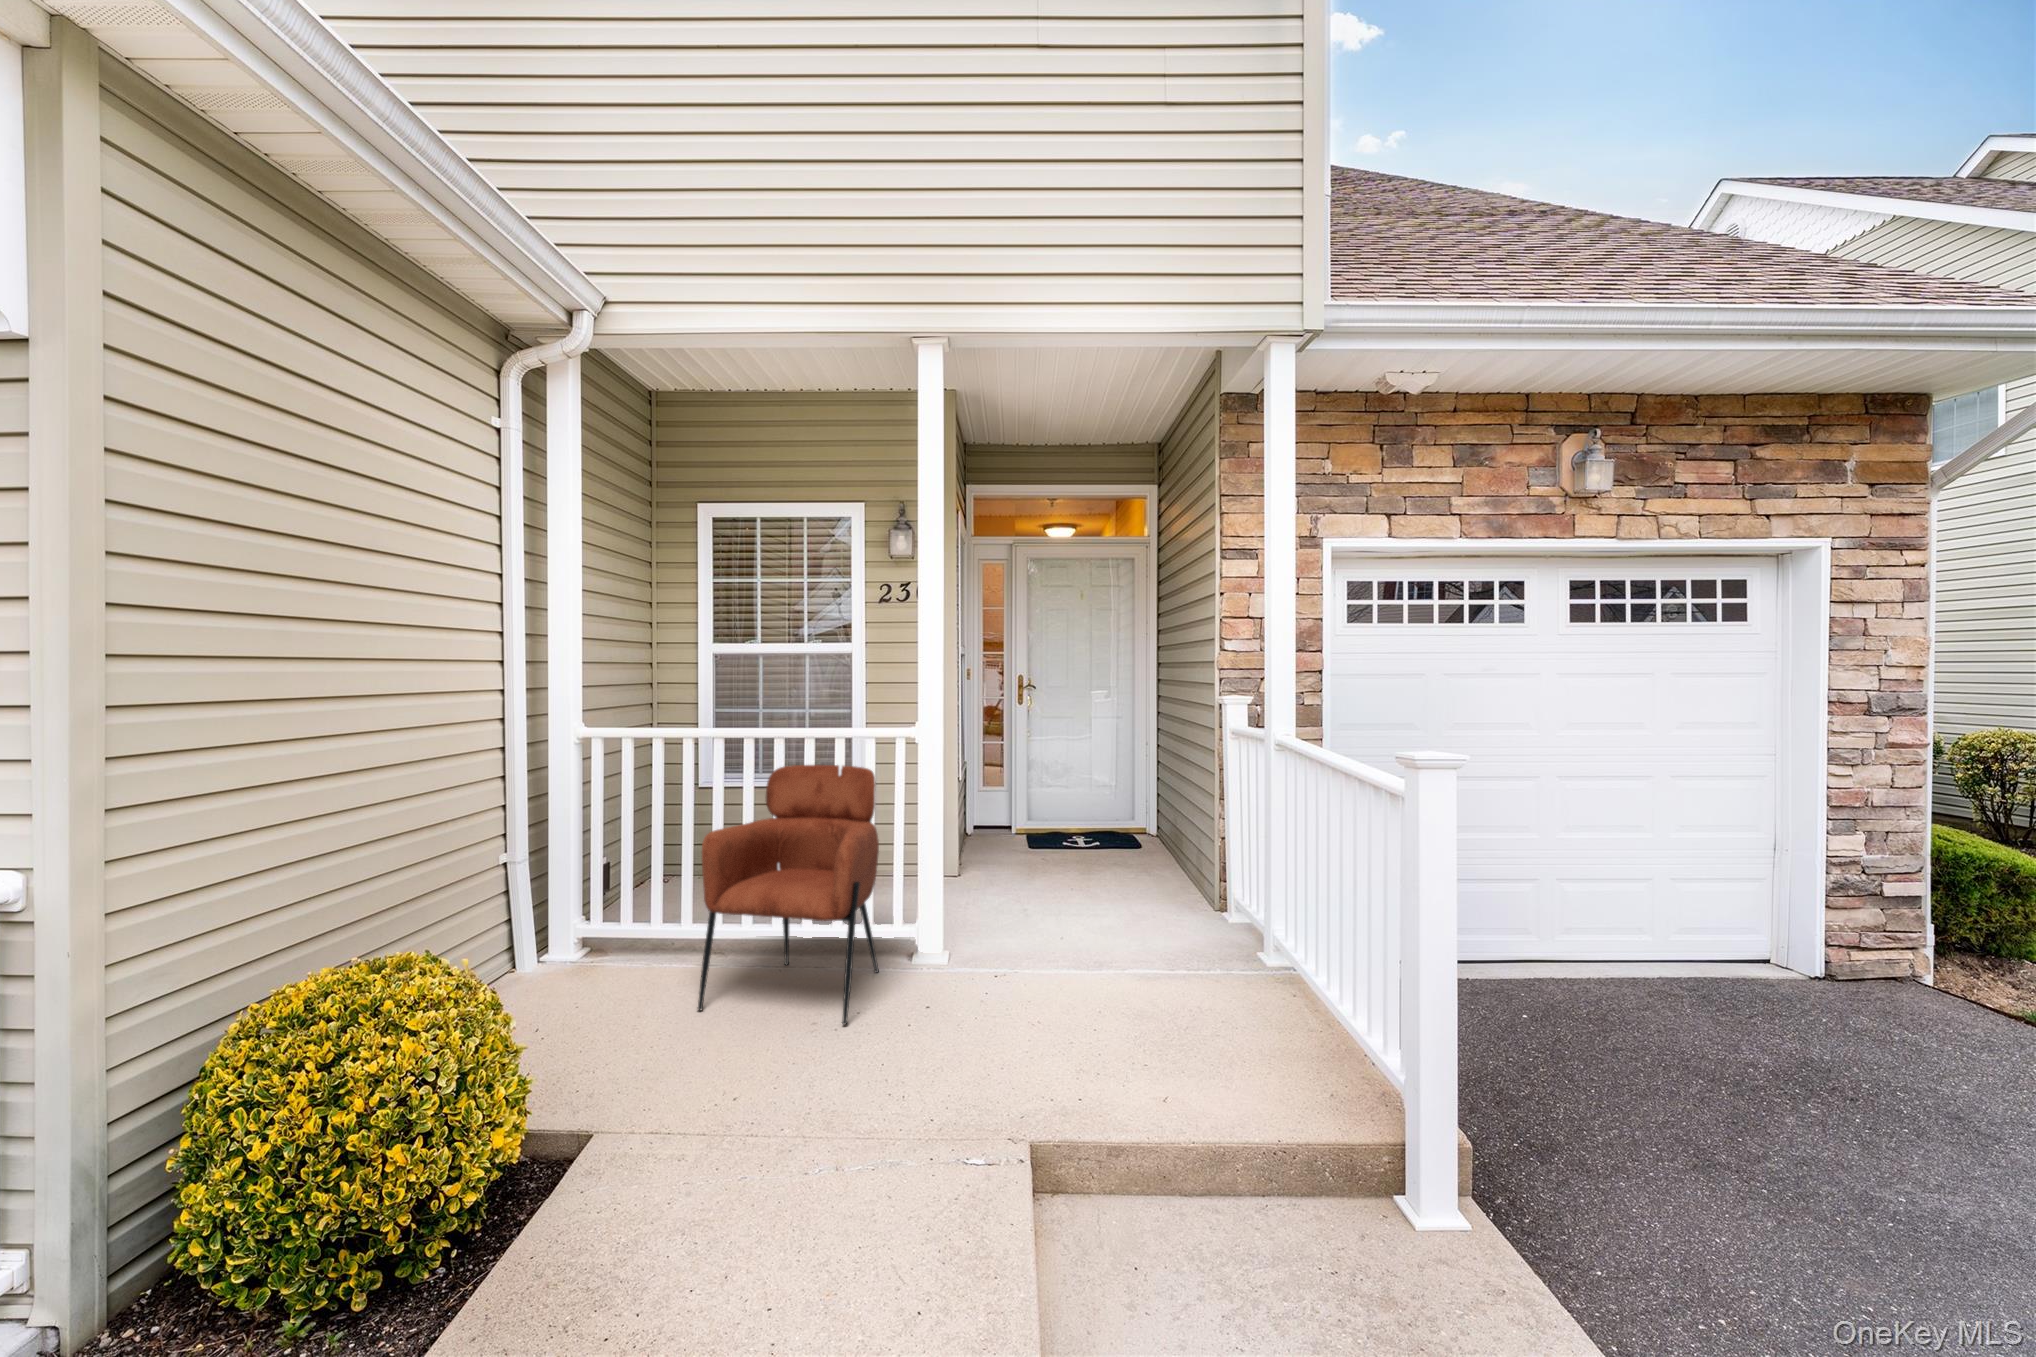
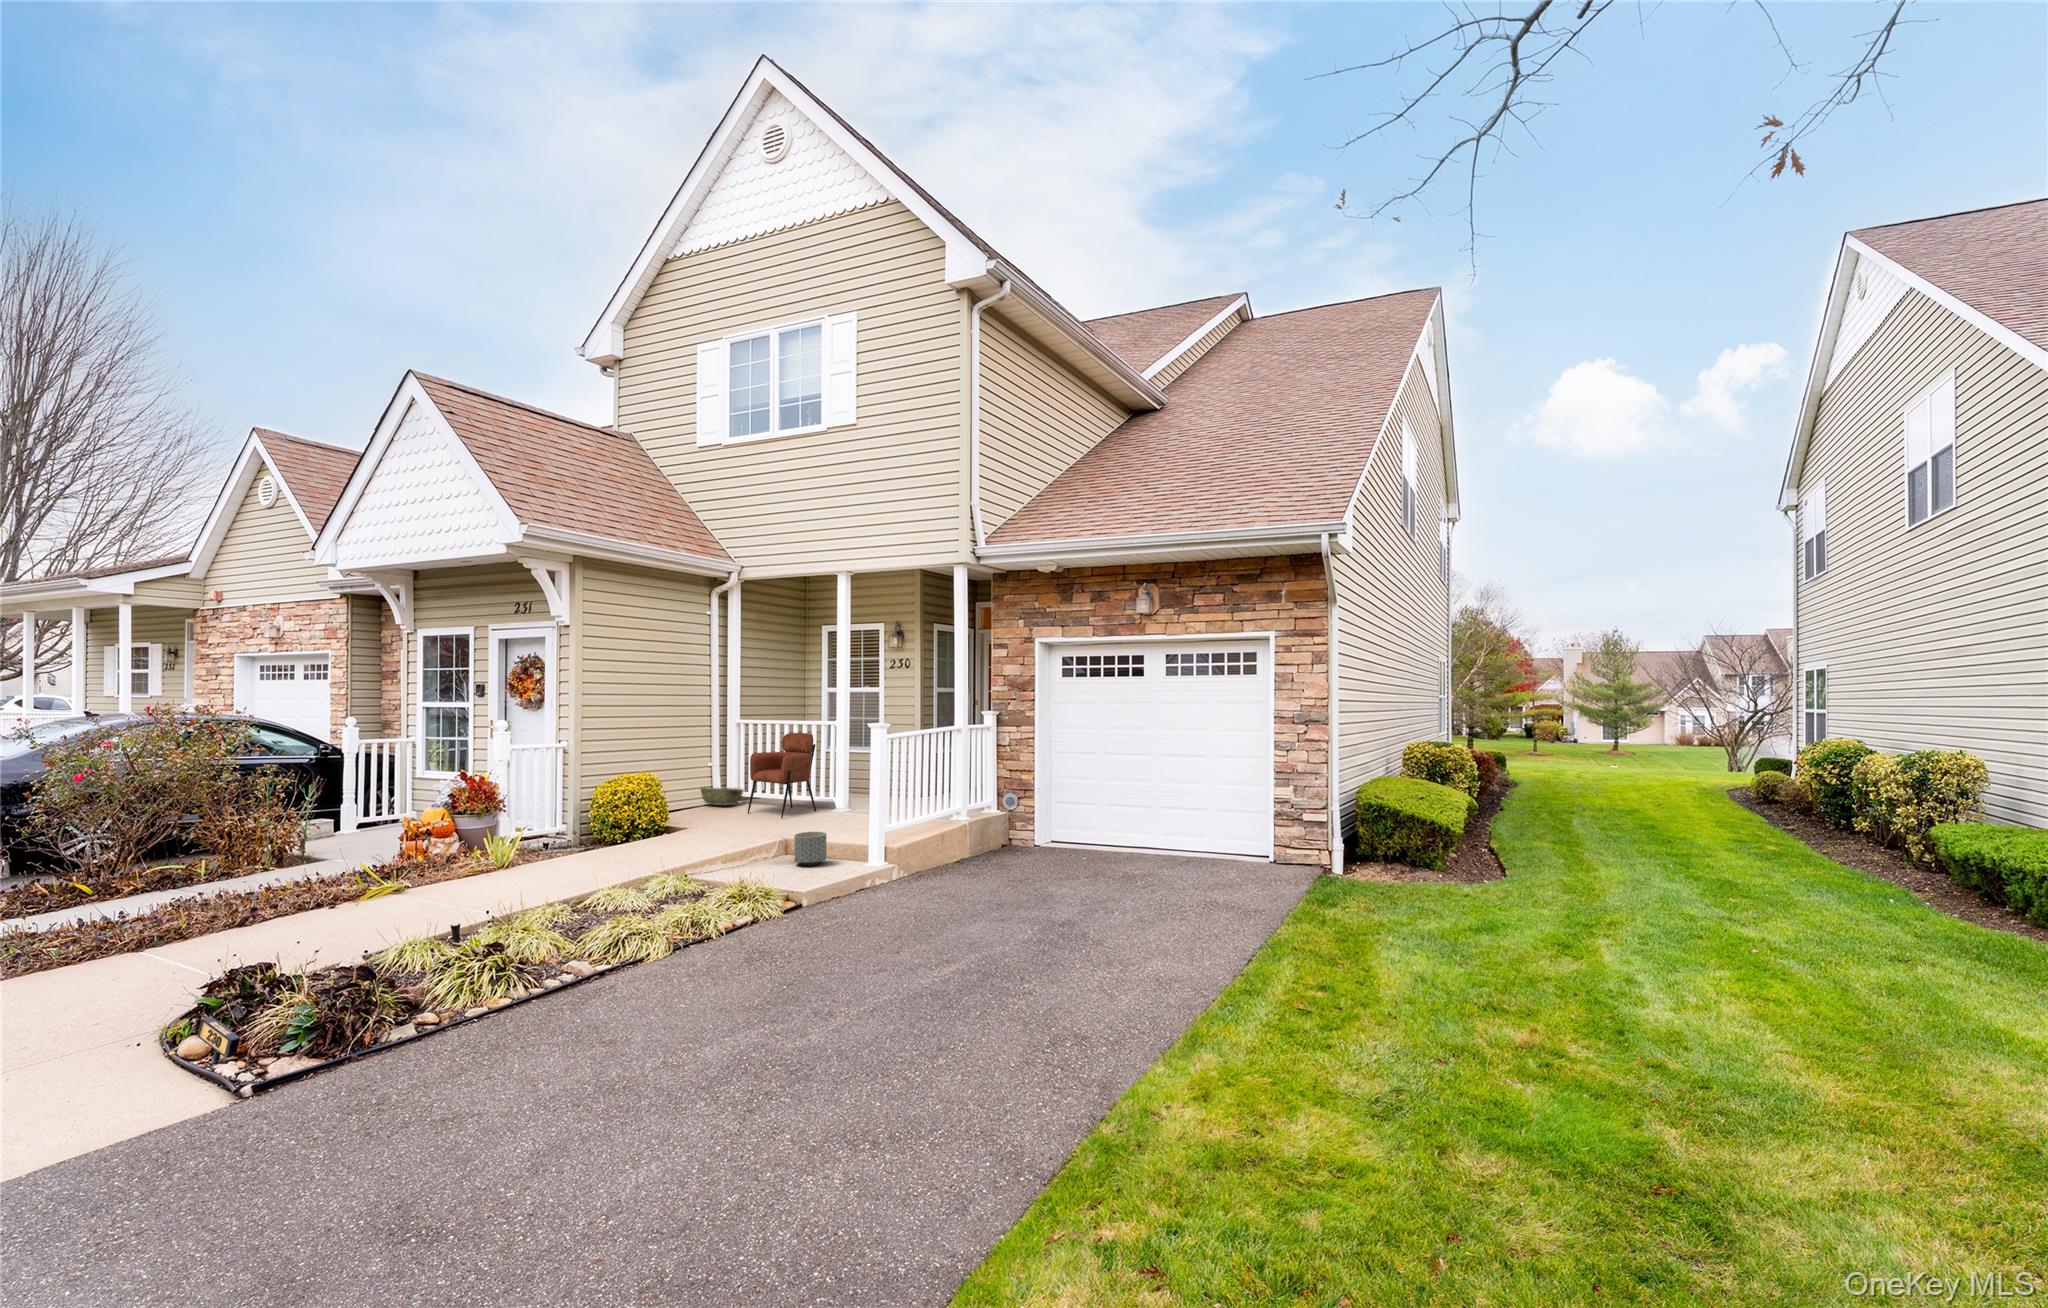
woven basket: none [491,923,630,981] -> present [701,787,744,806]
planter: none [1181,1134,1299,1295] -> present [794,832,827,866]

